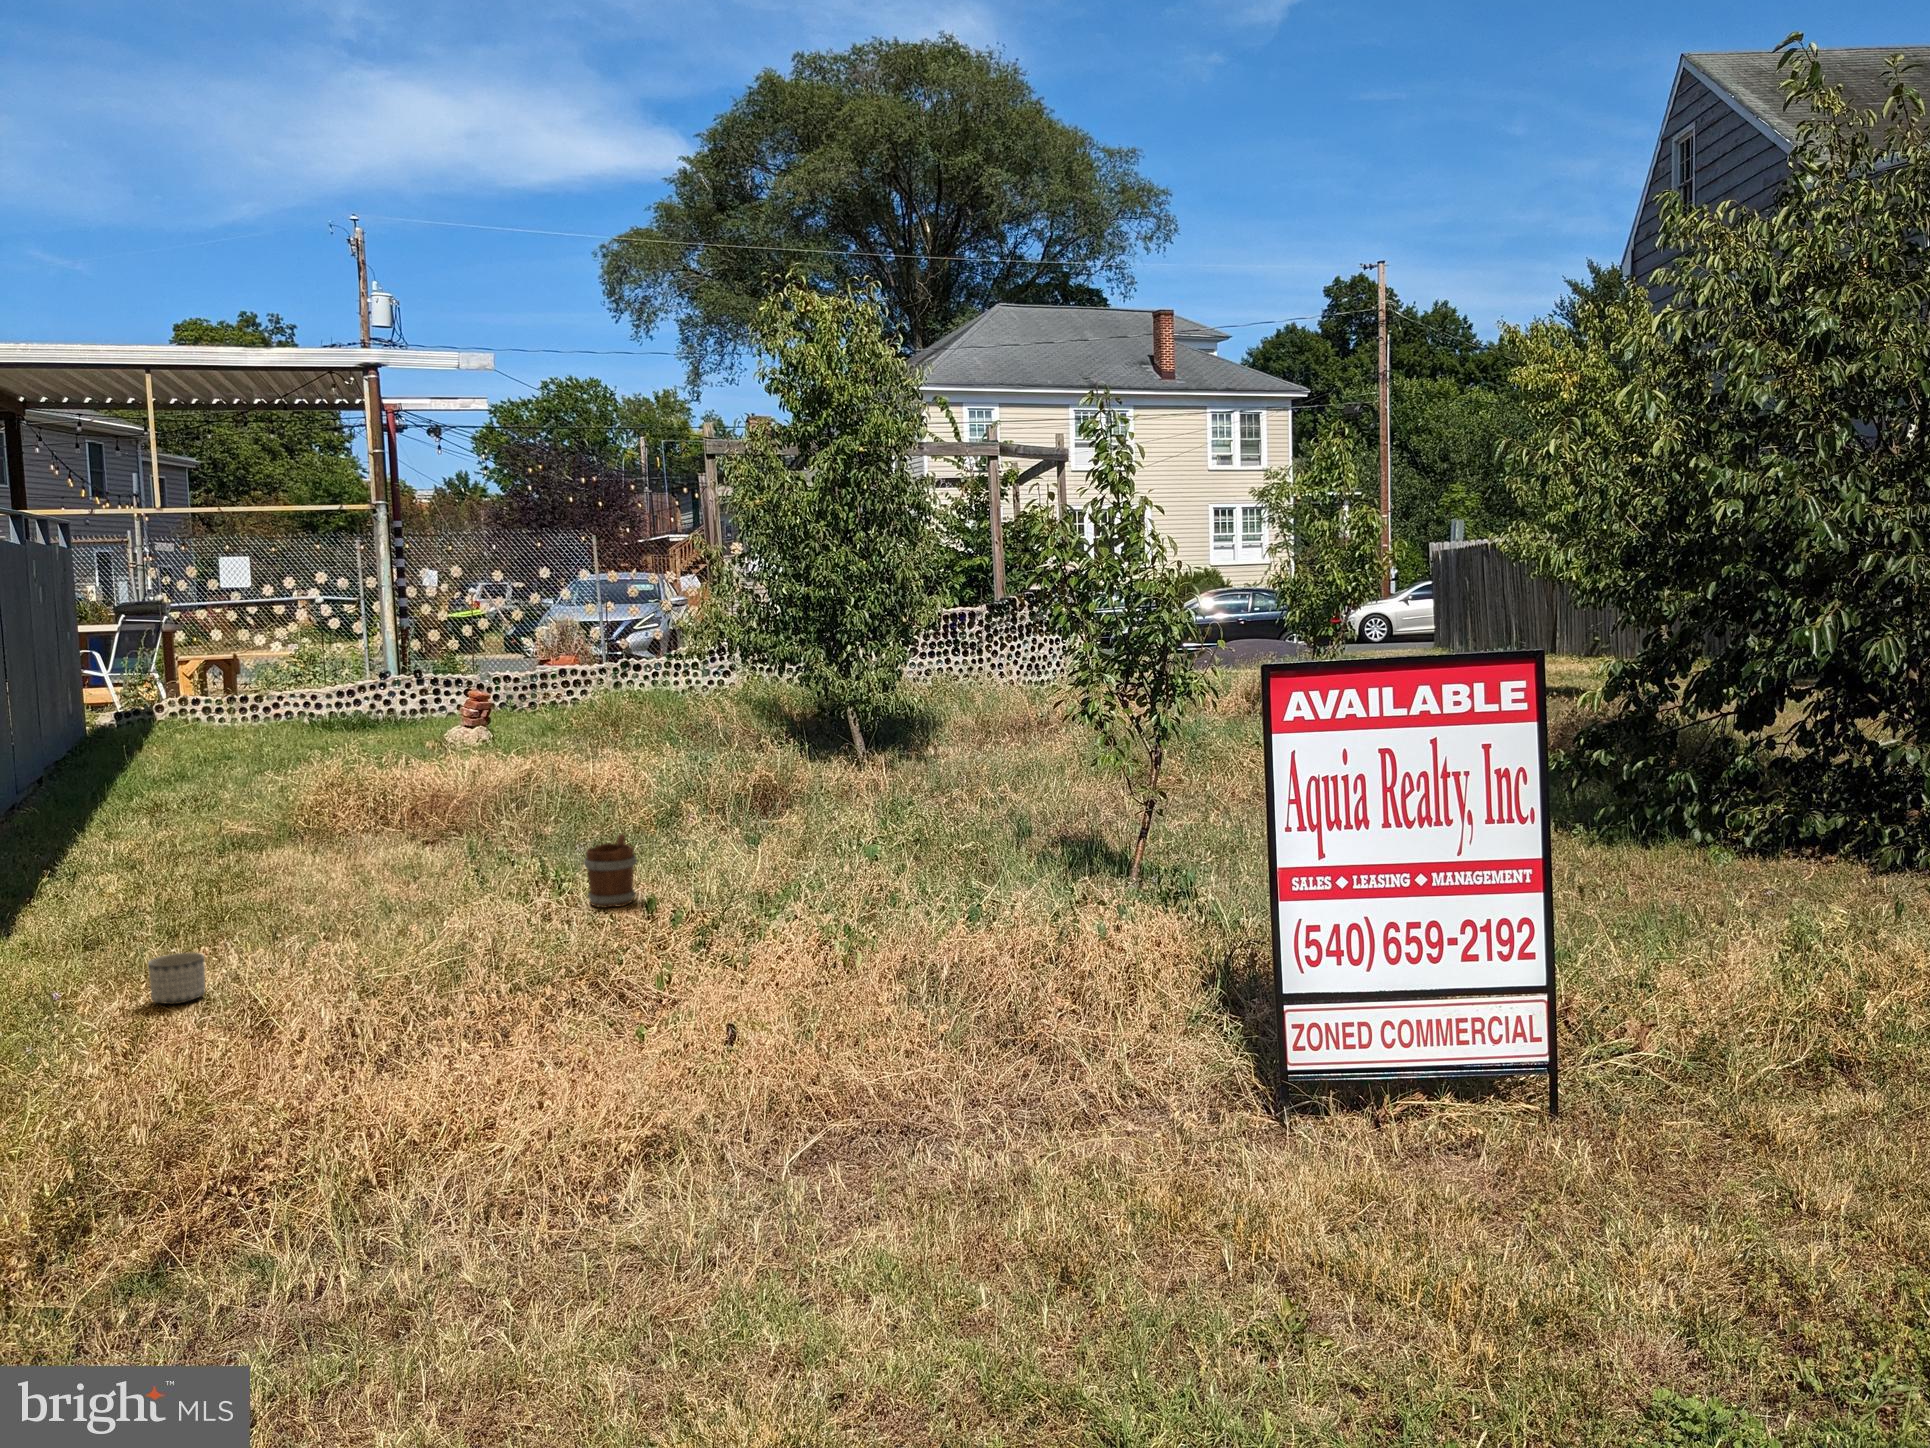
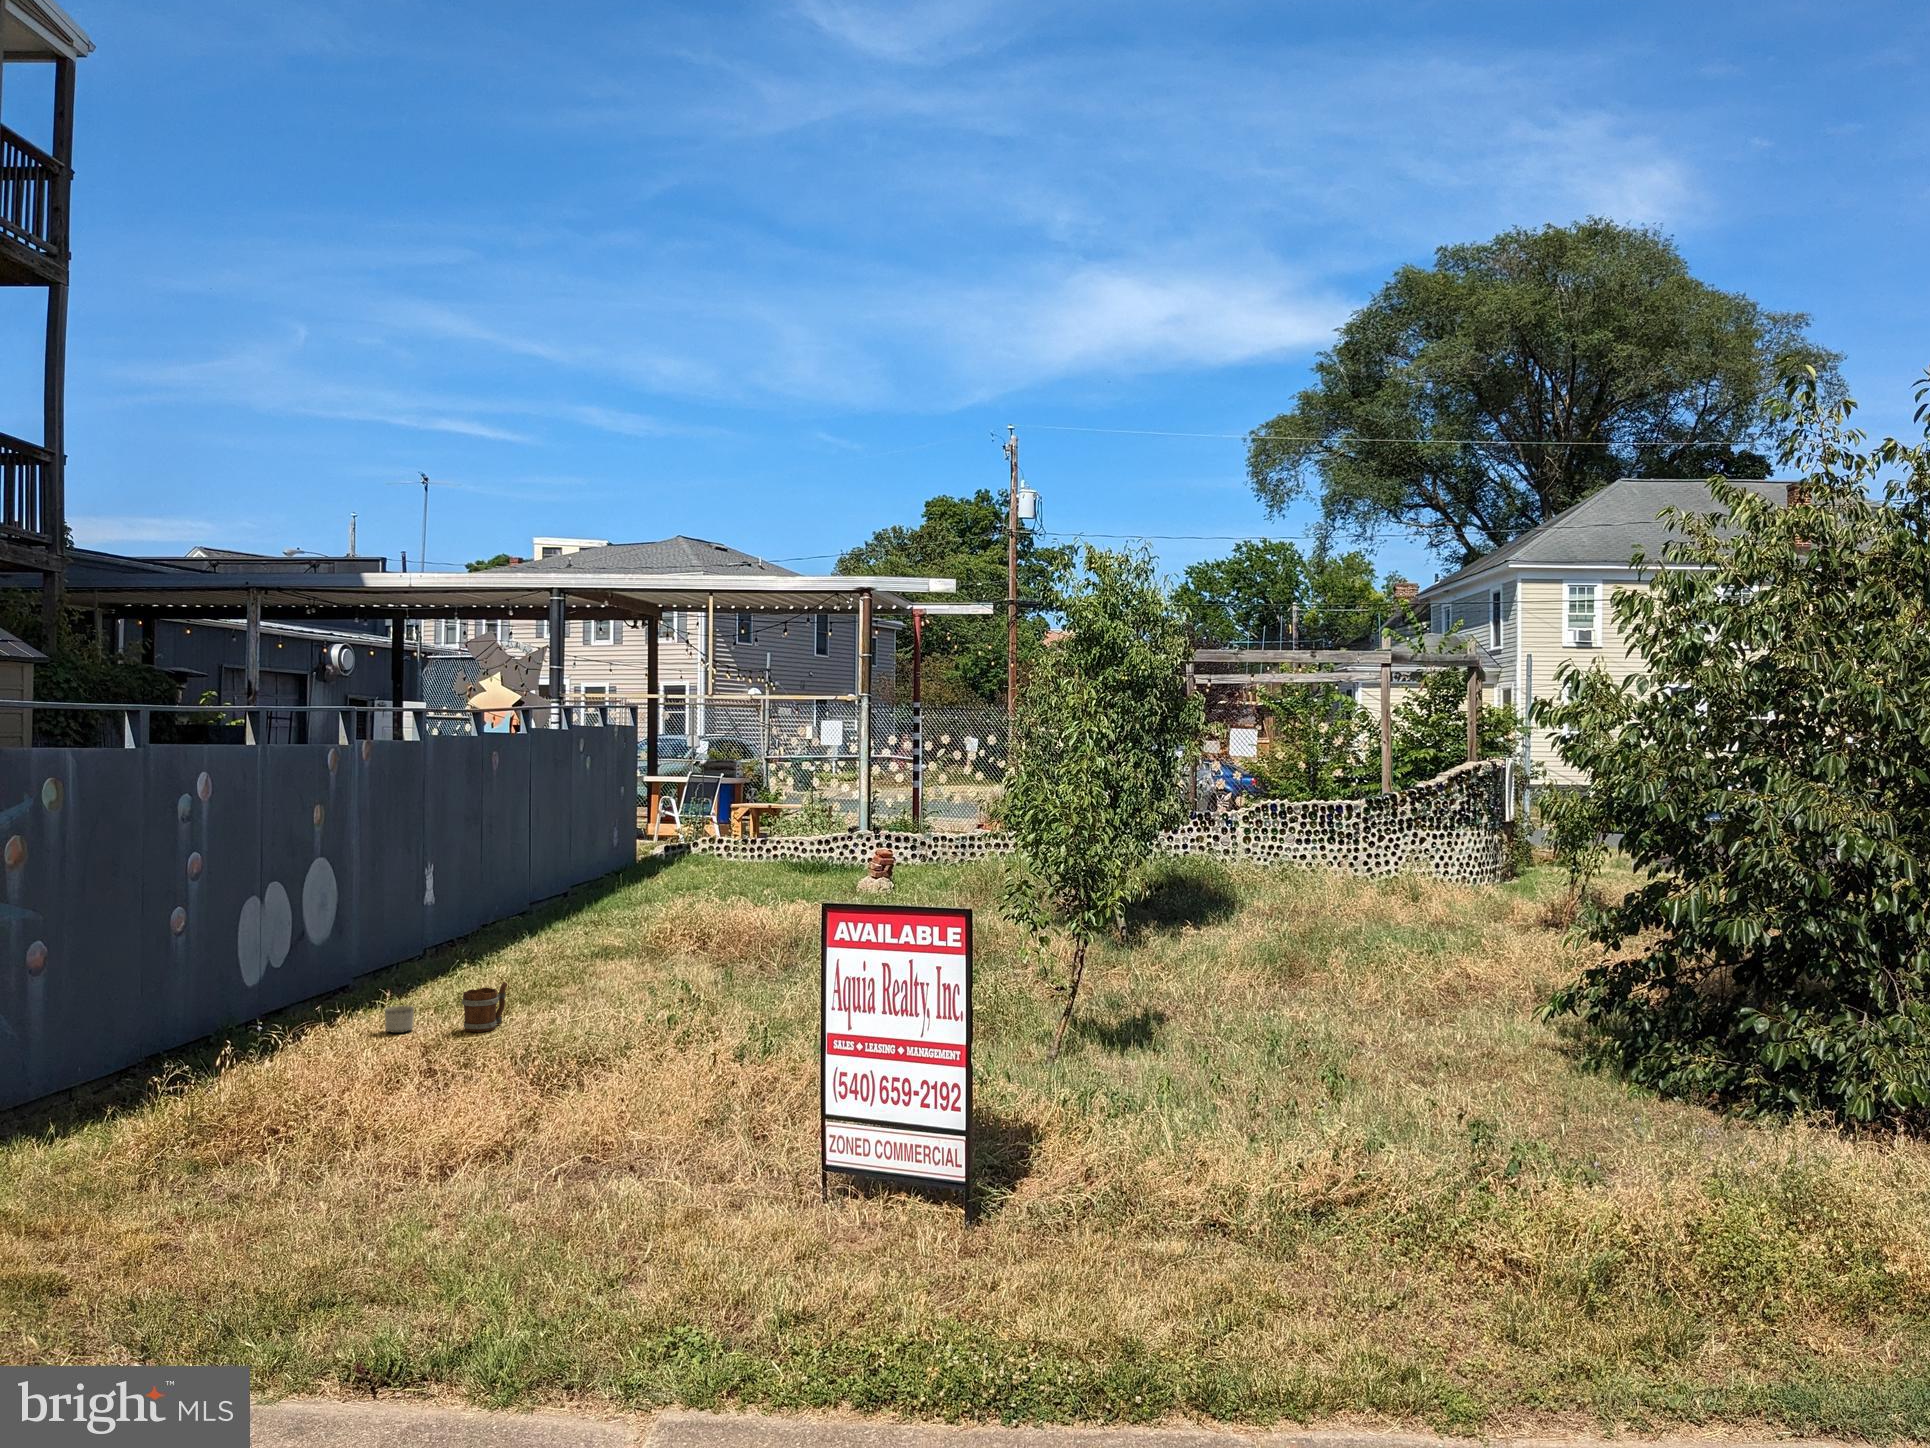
bucket: present [583,834,637,908] -> present [461,982,508,1032]

